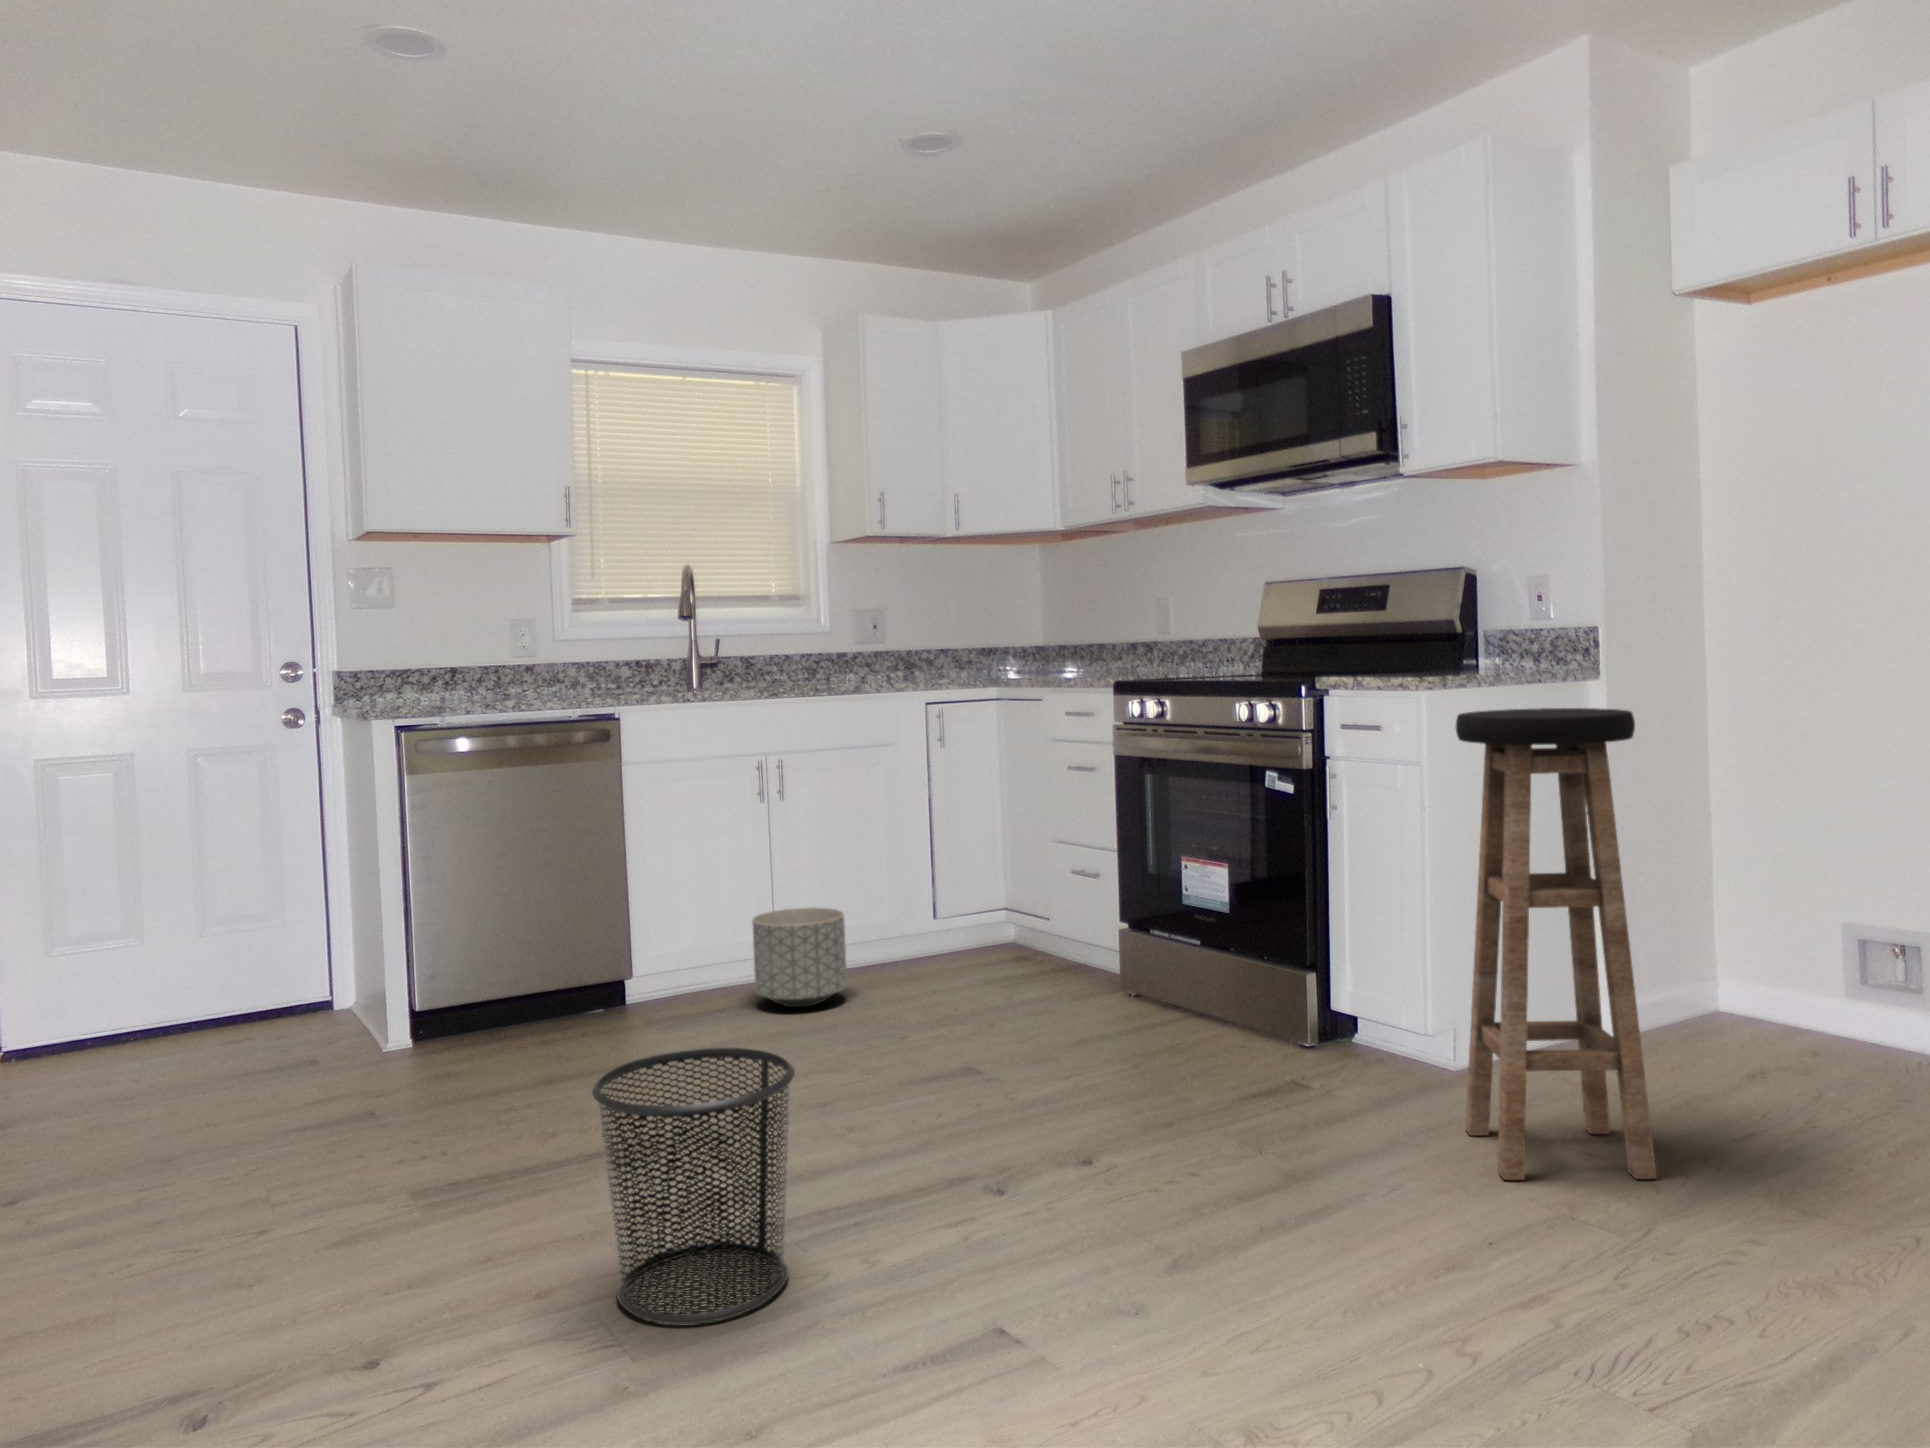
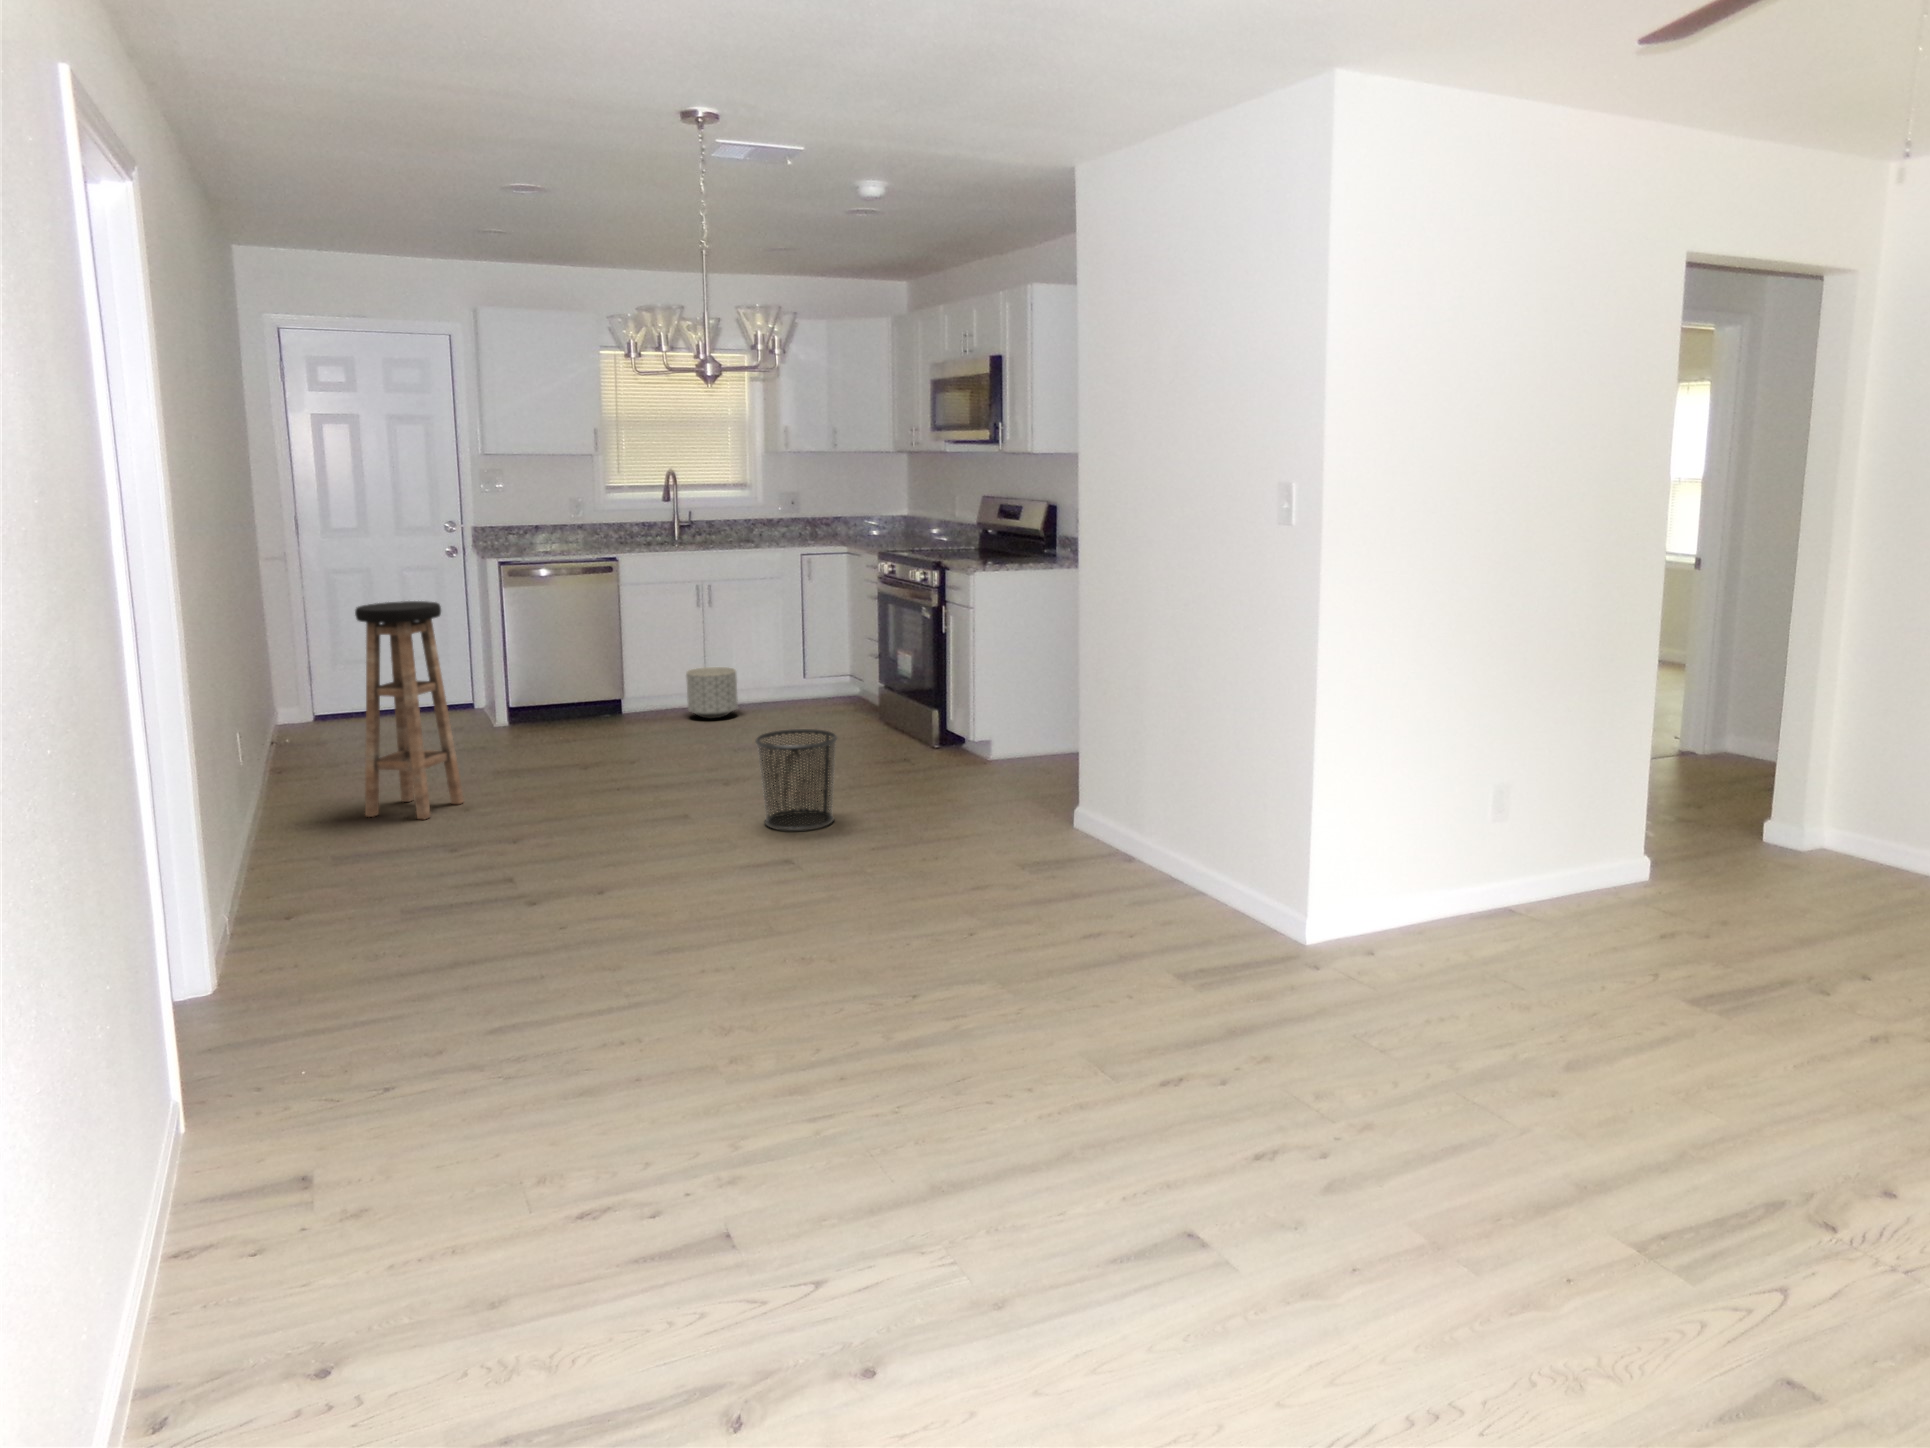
bar stool: present [1456,708,1657,1180] -> present [355,601,464,819]
waste bin: present [592,1048,795,1324] -> present [755,729,837,831]

